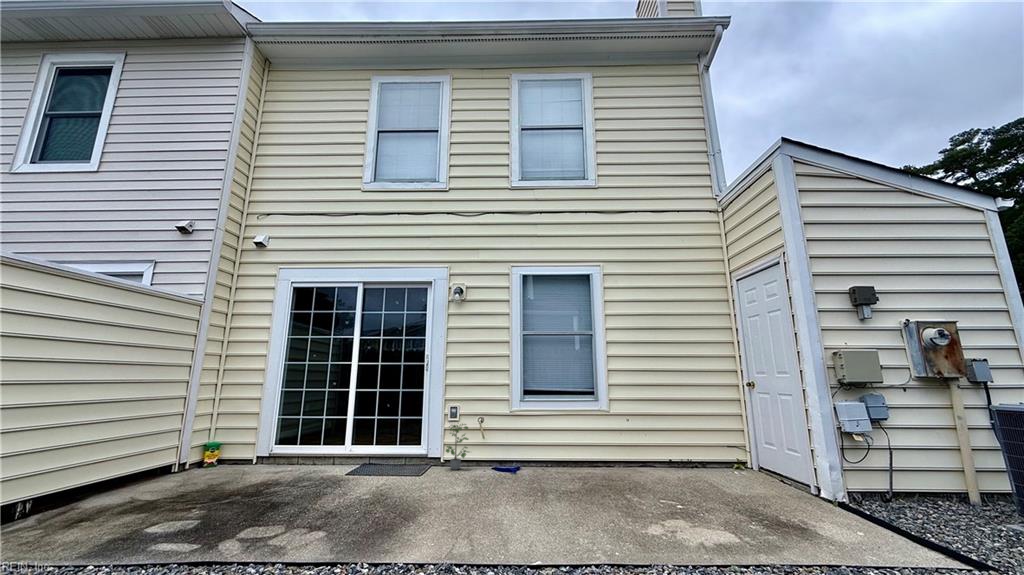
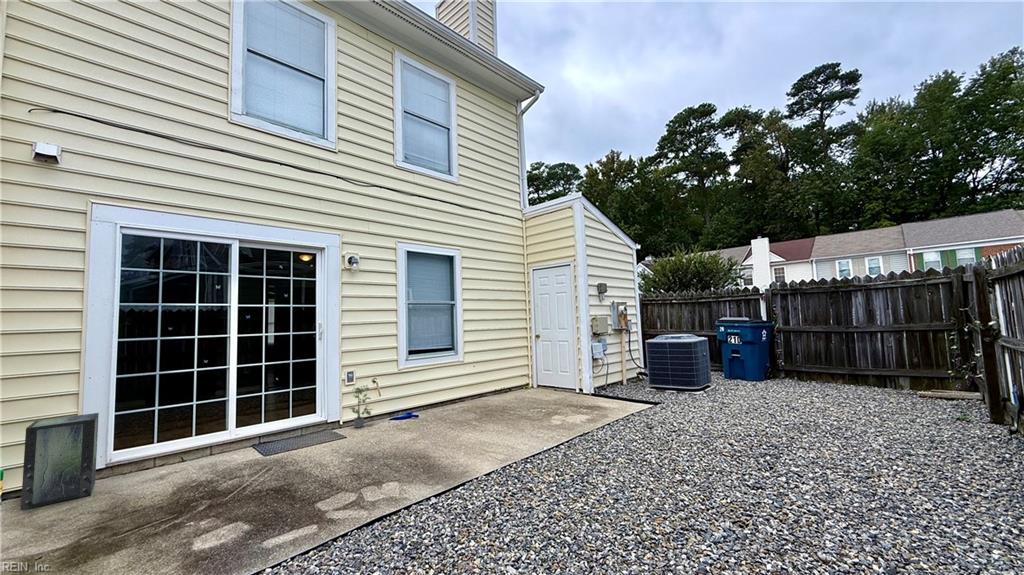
storage box: none [209,414,267,472] -> present [21,413,99,510]

